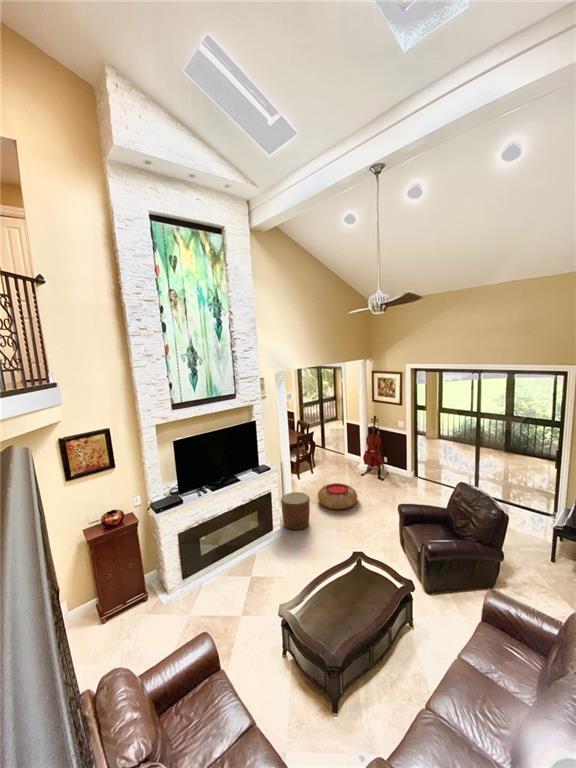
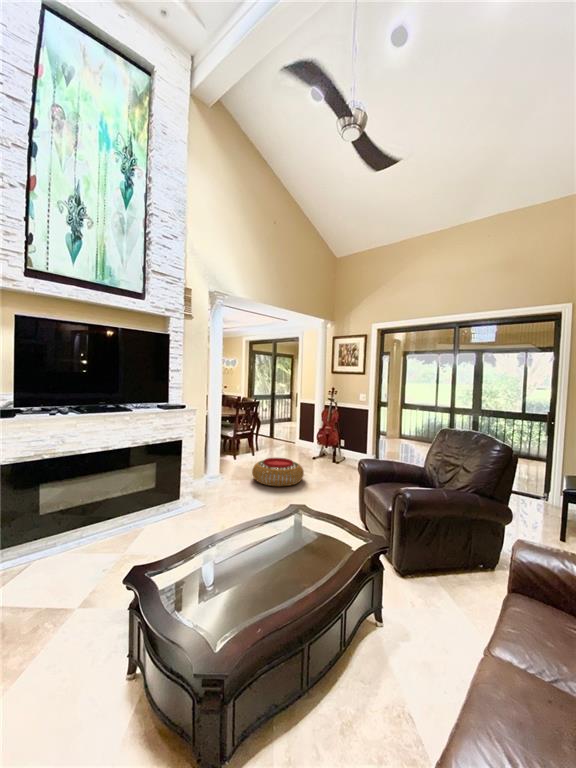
woven basket: present [281,492,310,530] -> none [197,456,238,503]

